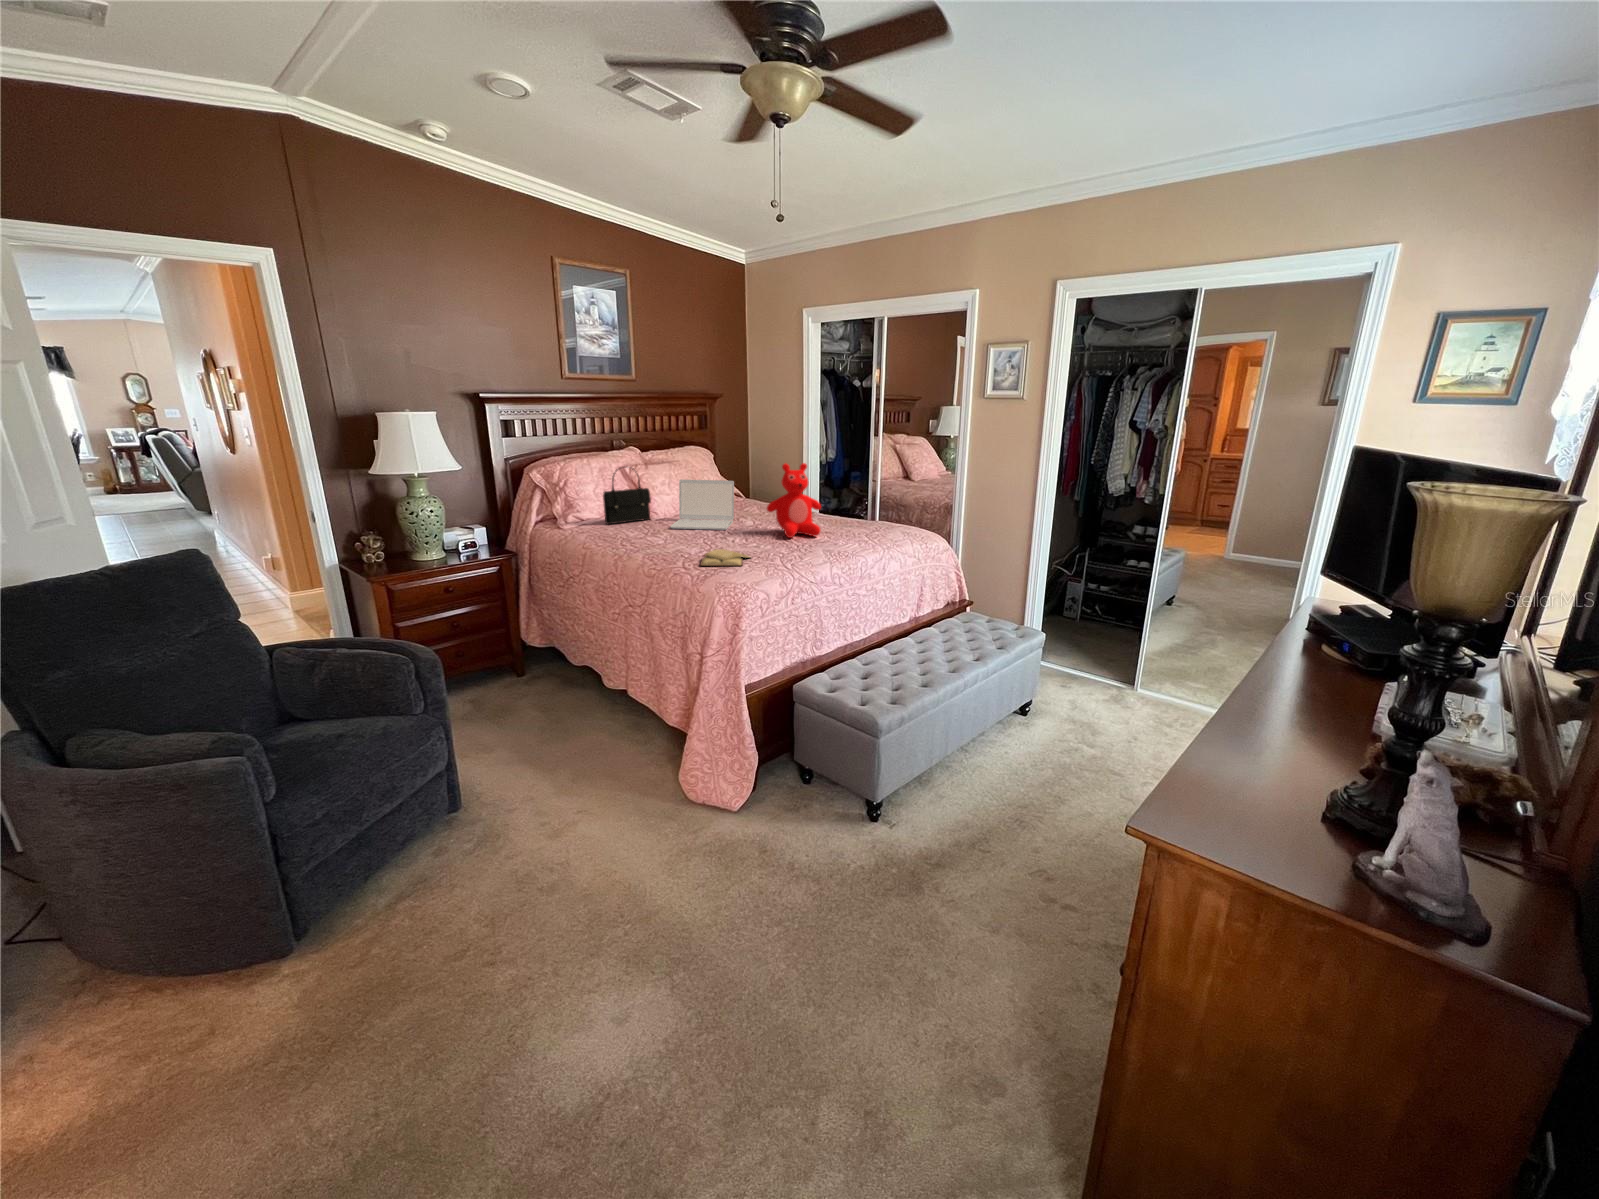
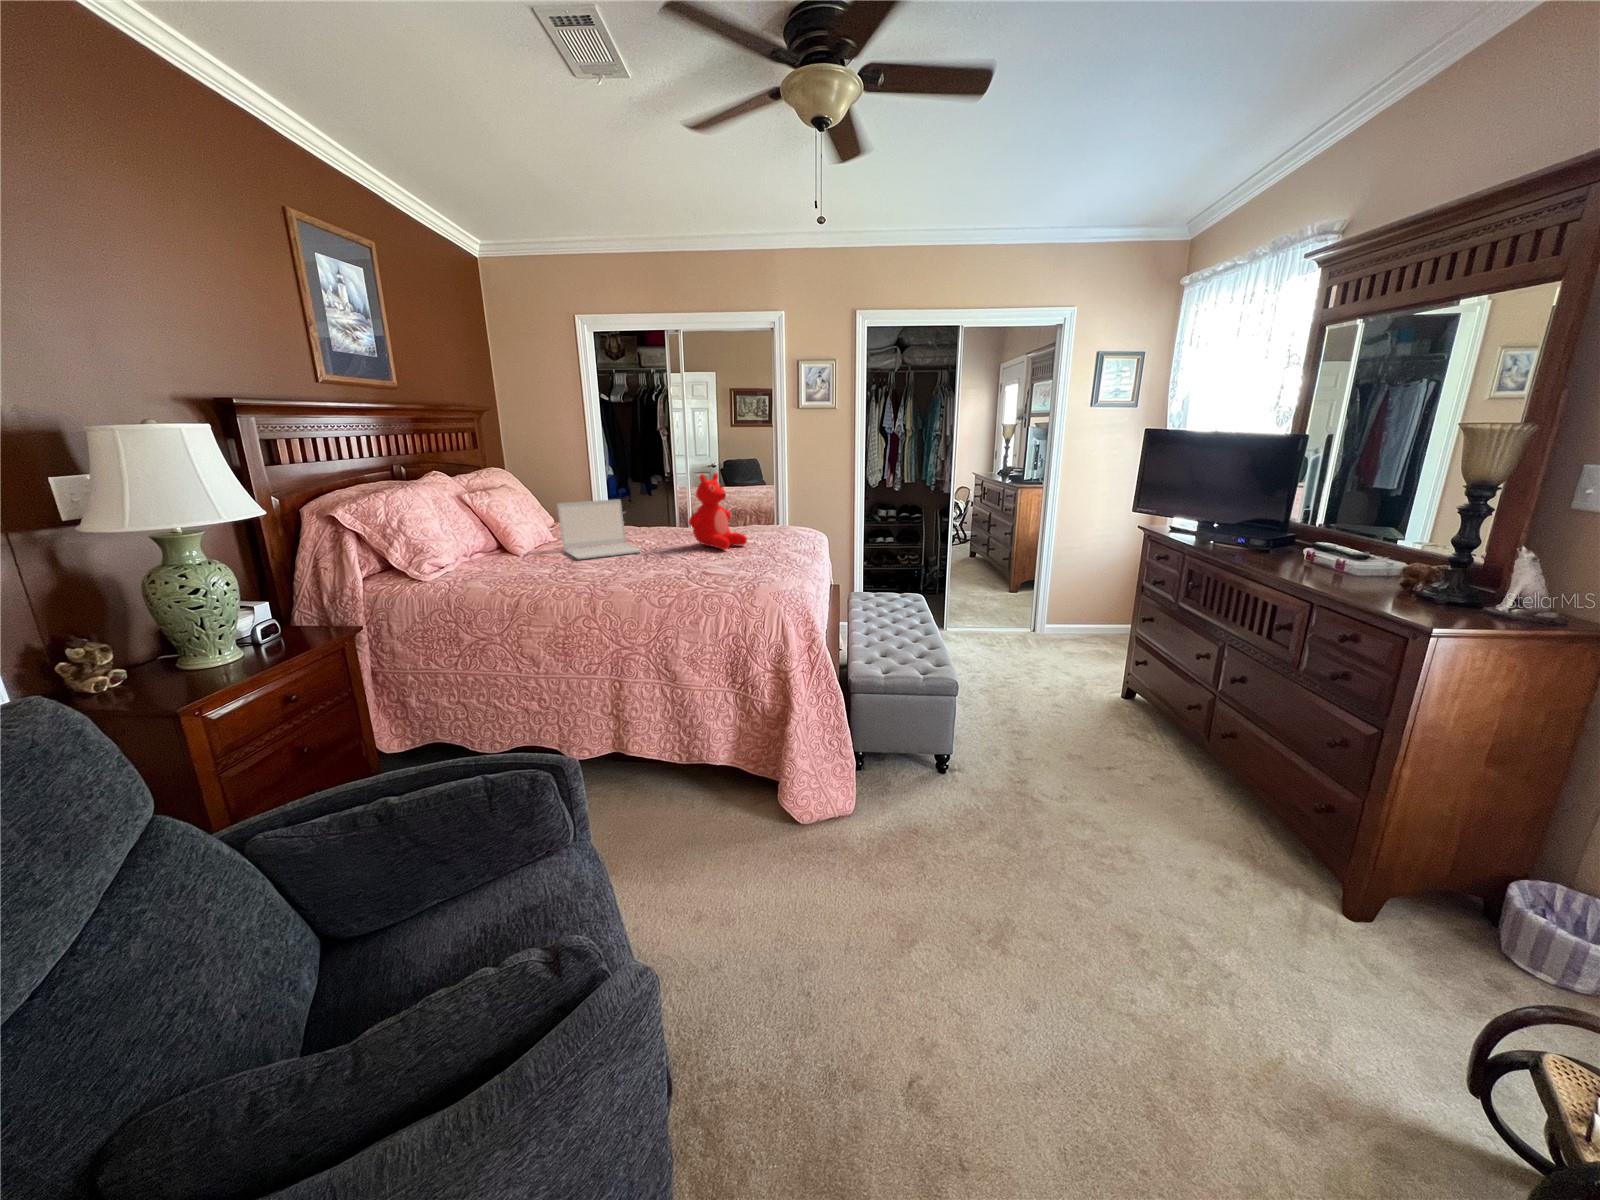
handbag: present [603,468,651,524] -> none [476,492,524,567]
diary: present [700,549,750,566] -> none [698,567,753,585]

